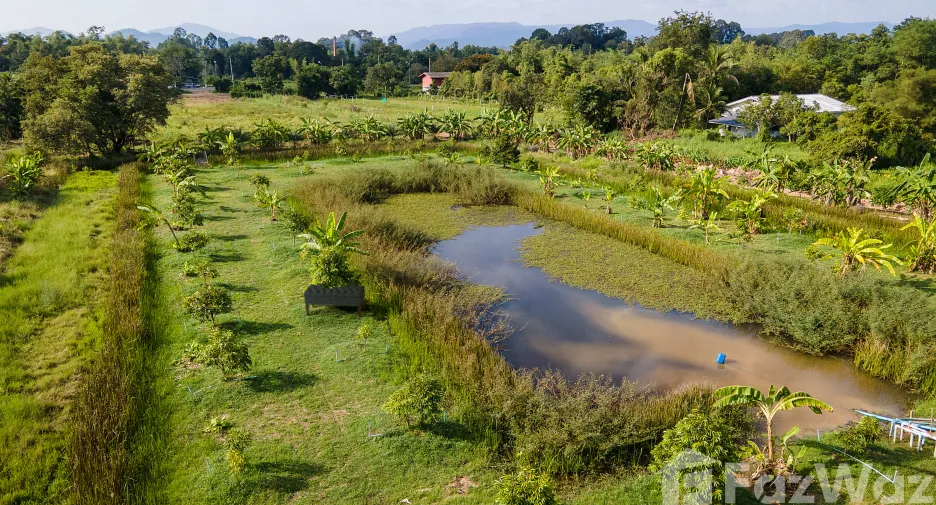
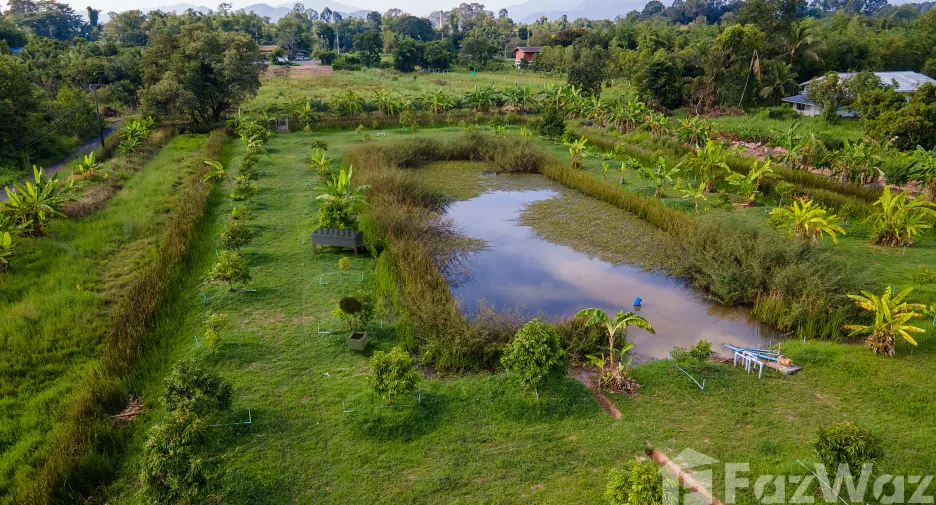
potted tree: none [399,380,429,443] -> present [339,297,368,351]

